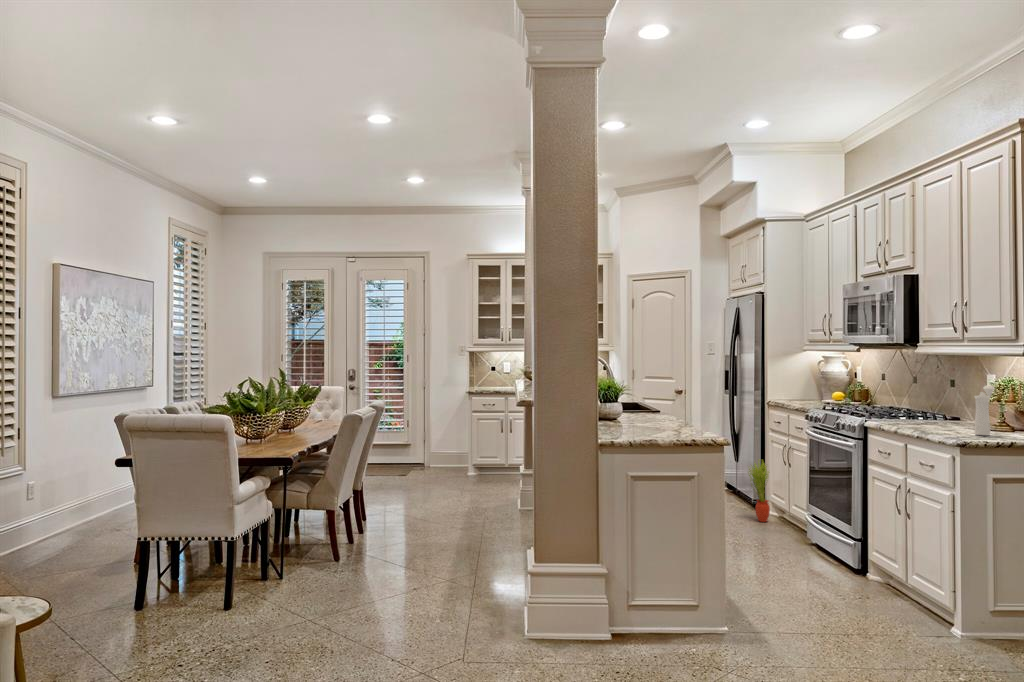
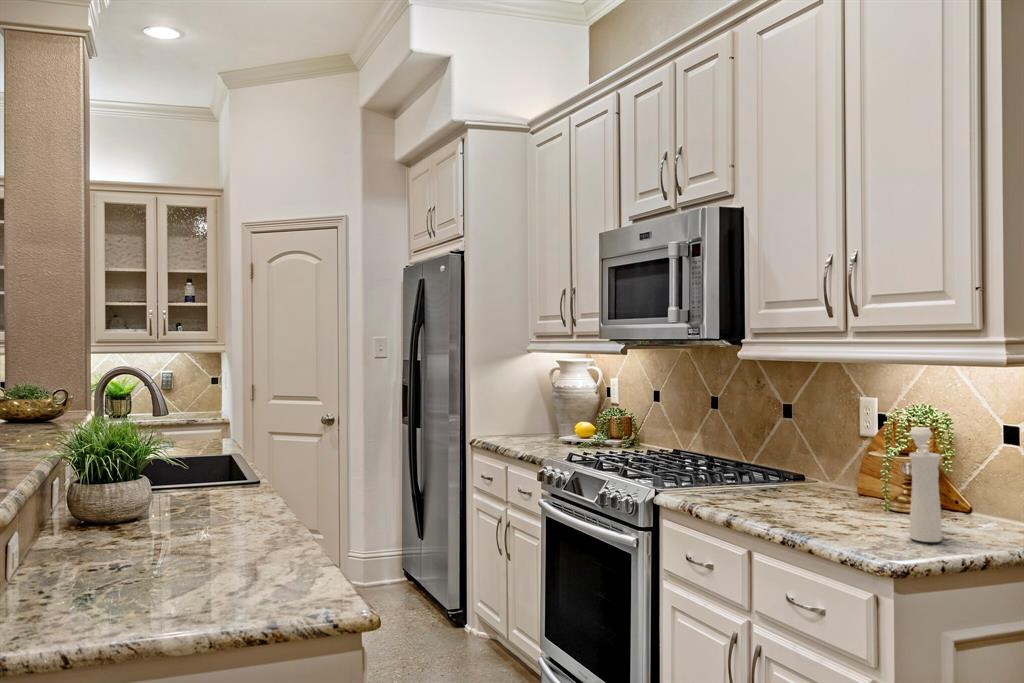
potted plant: present [749,459,770,522] -> none [437,542,475,658]

